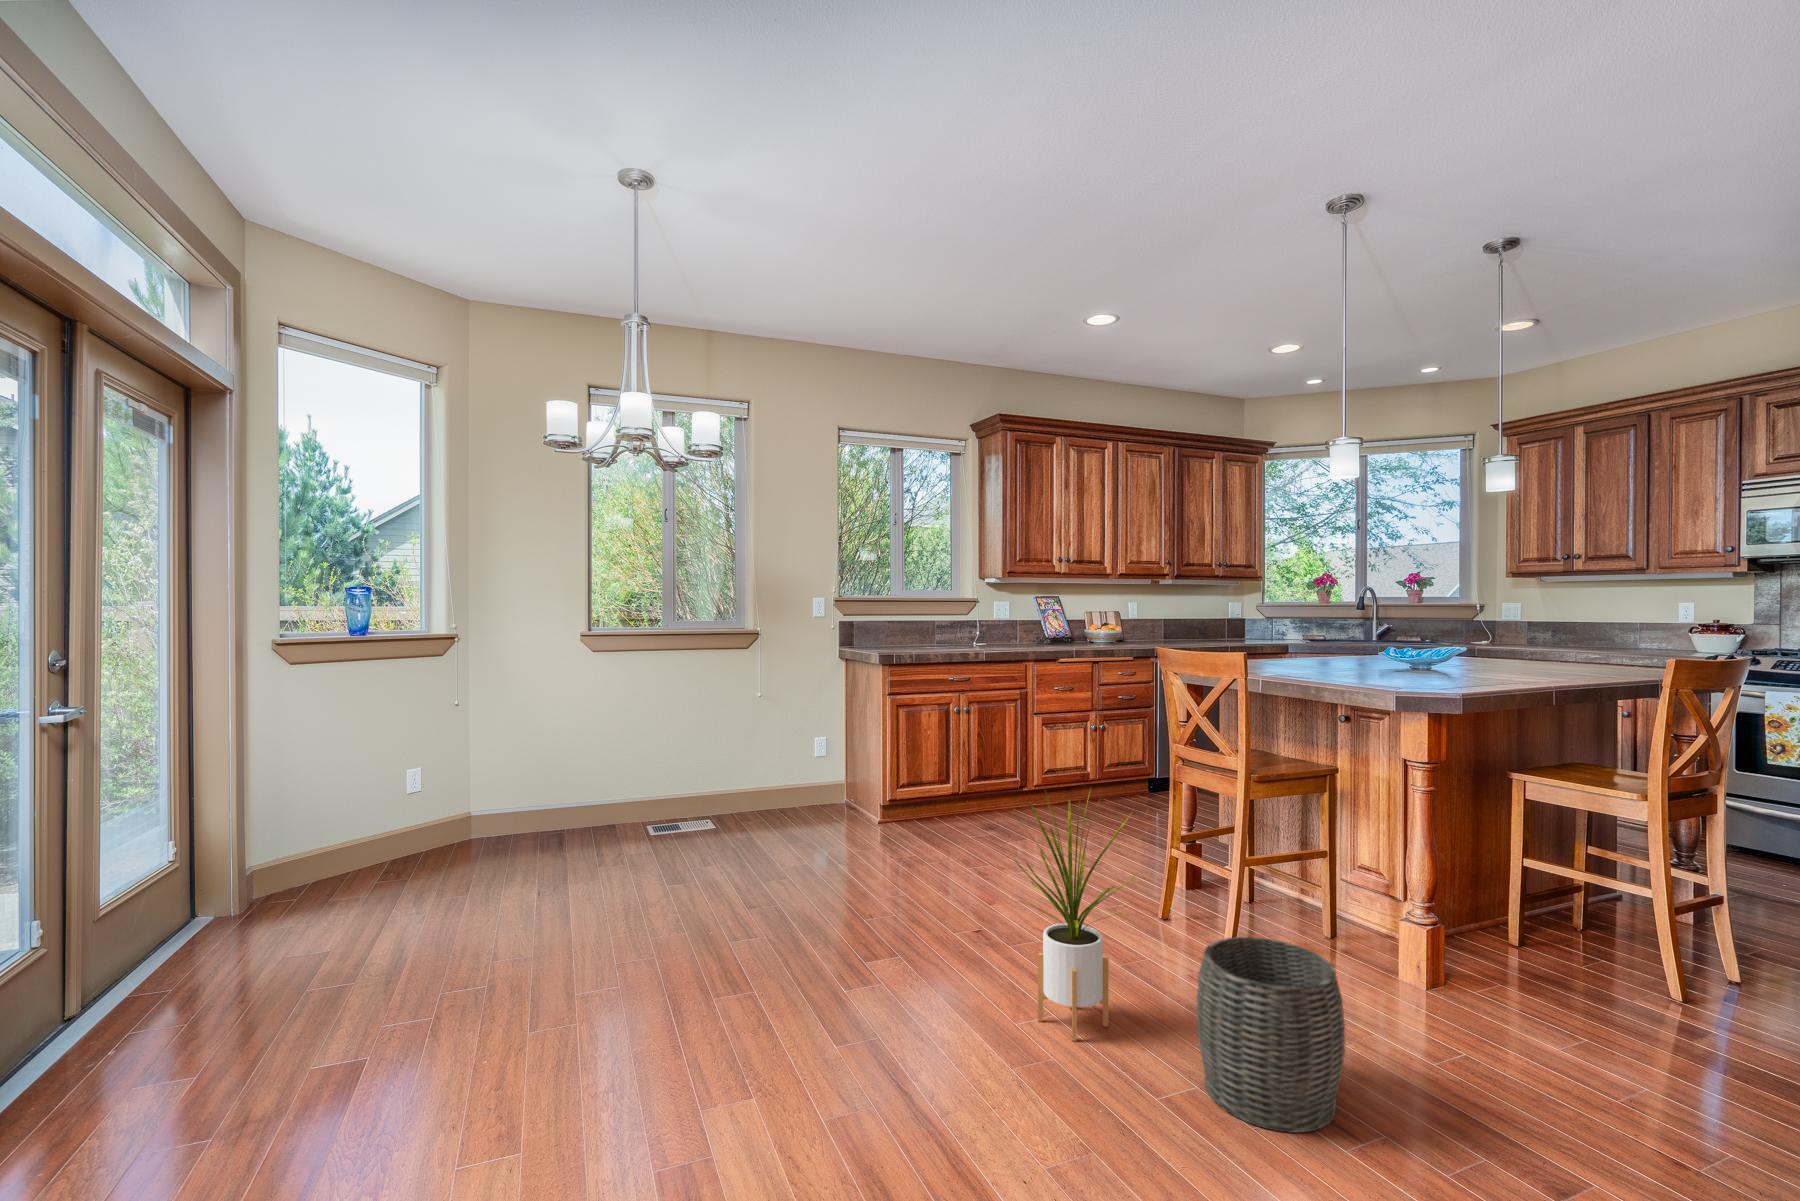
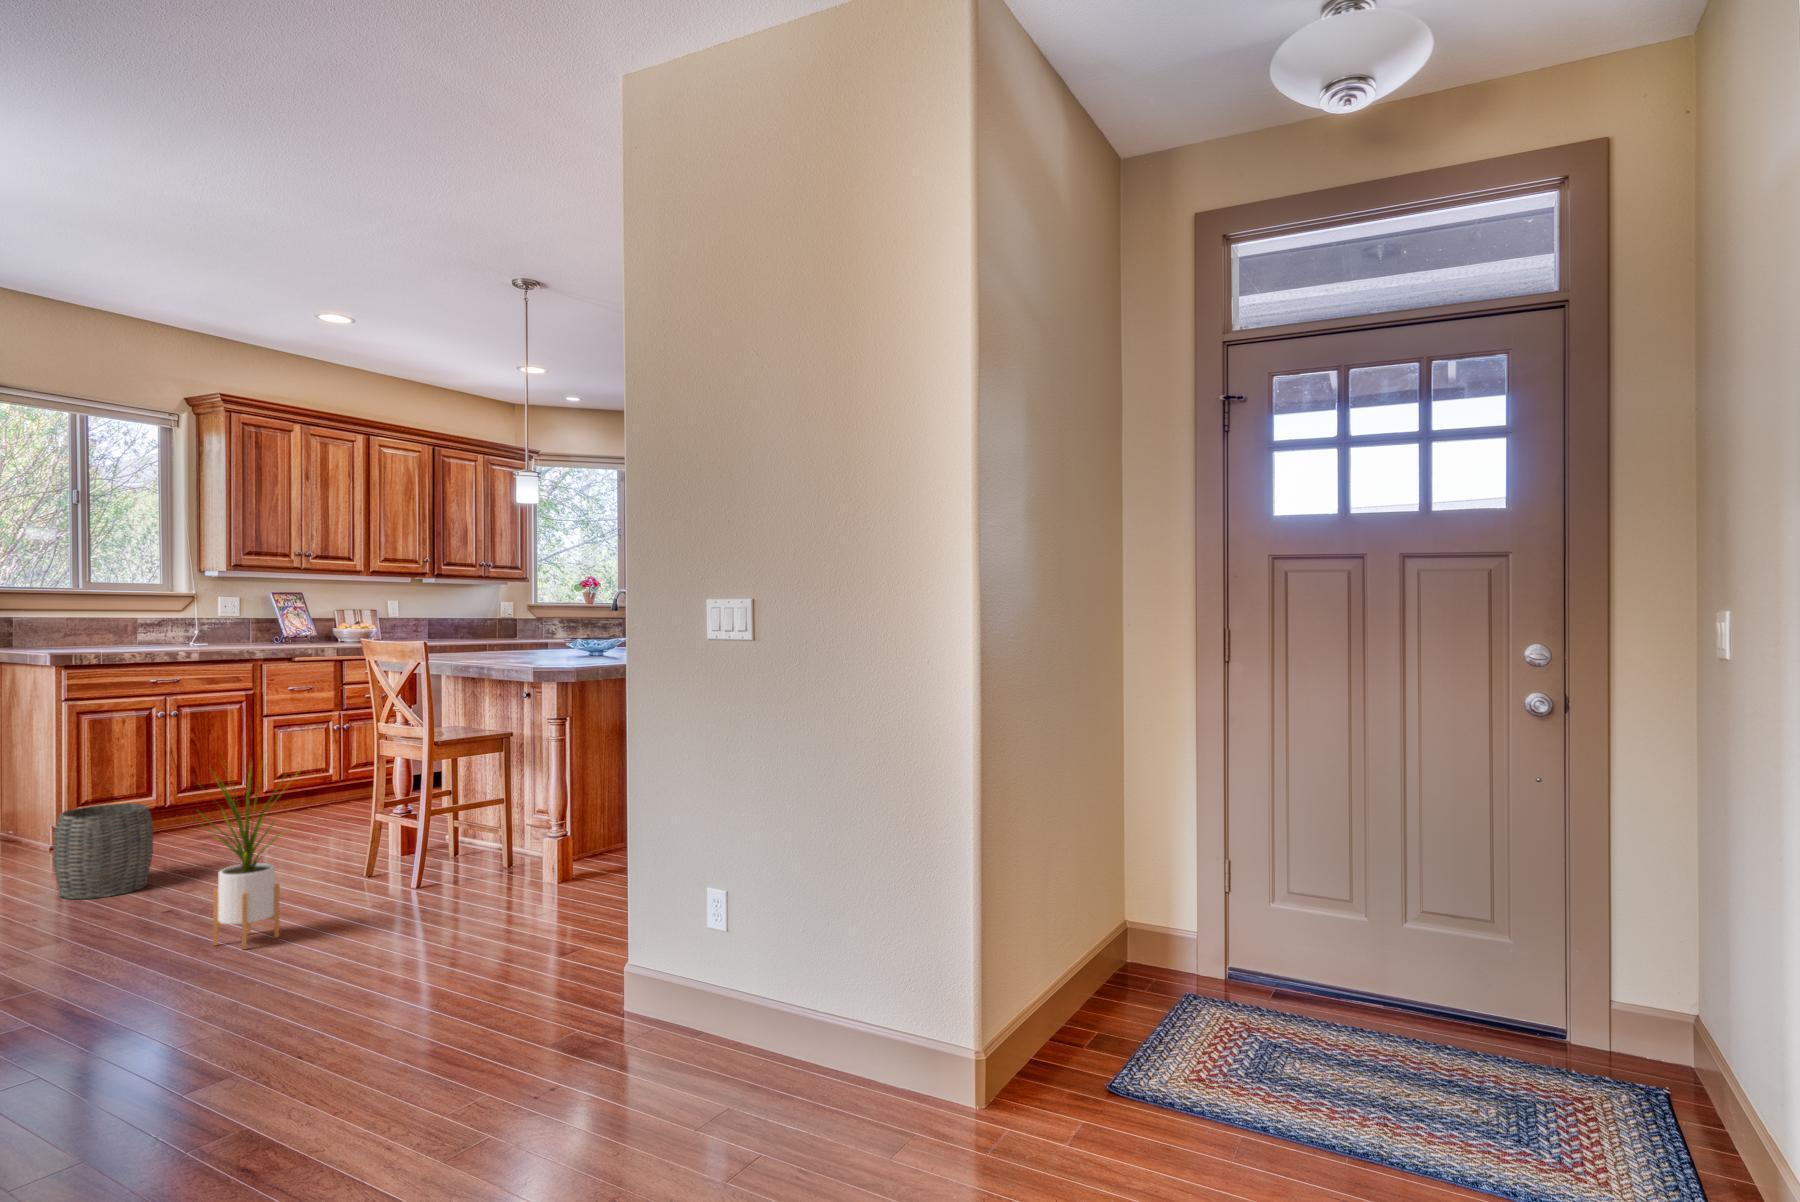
woven basket: present [1197,937,1345,1132] -> present [53,803,153,899]

